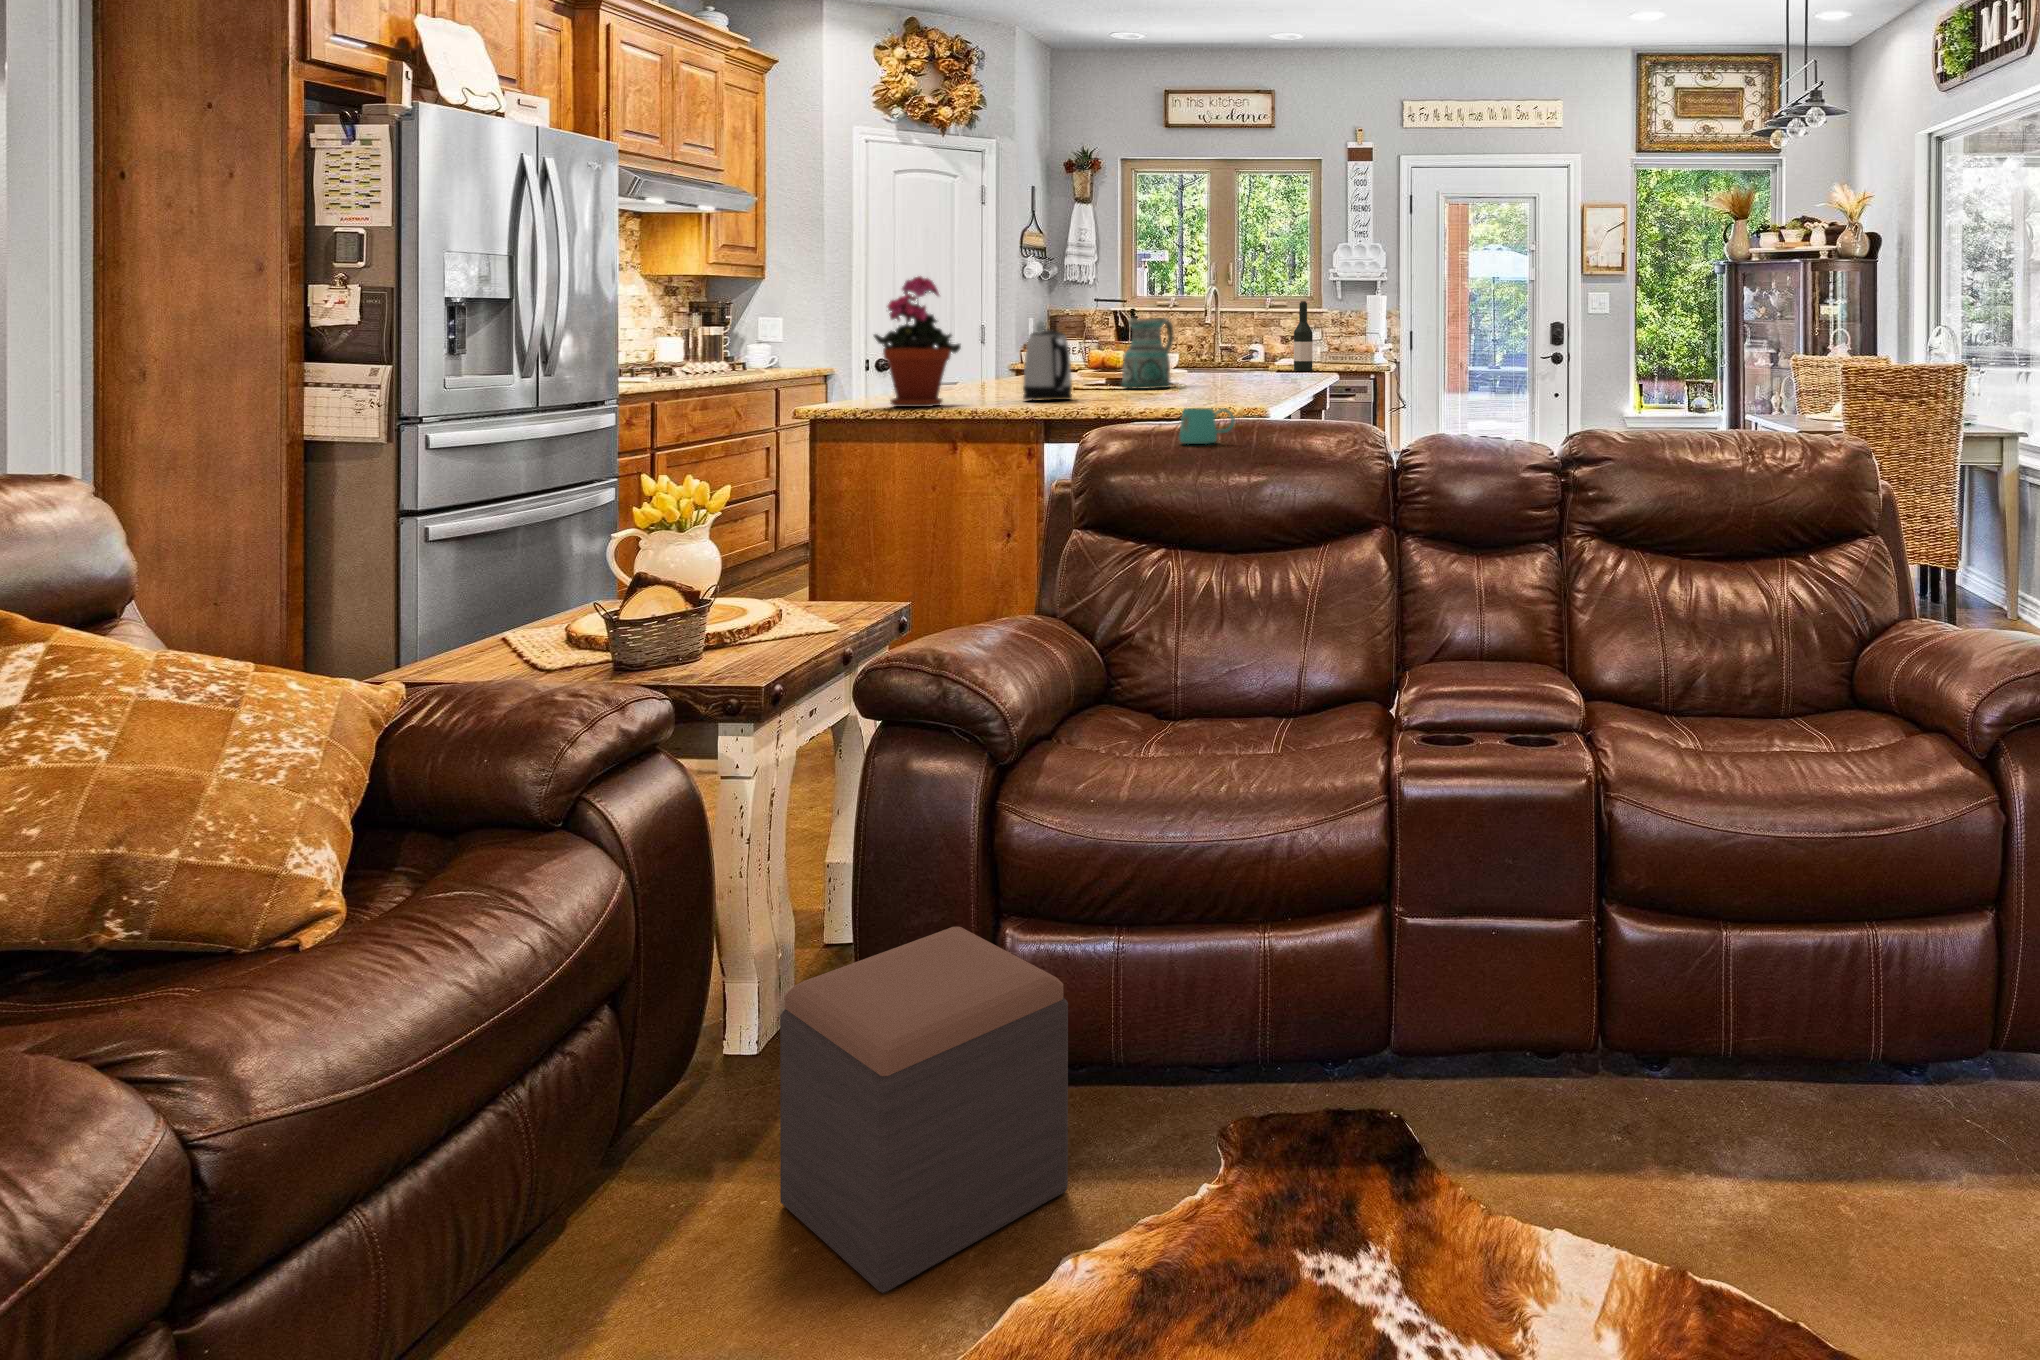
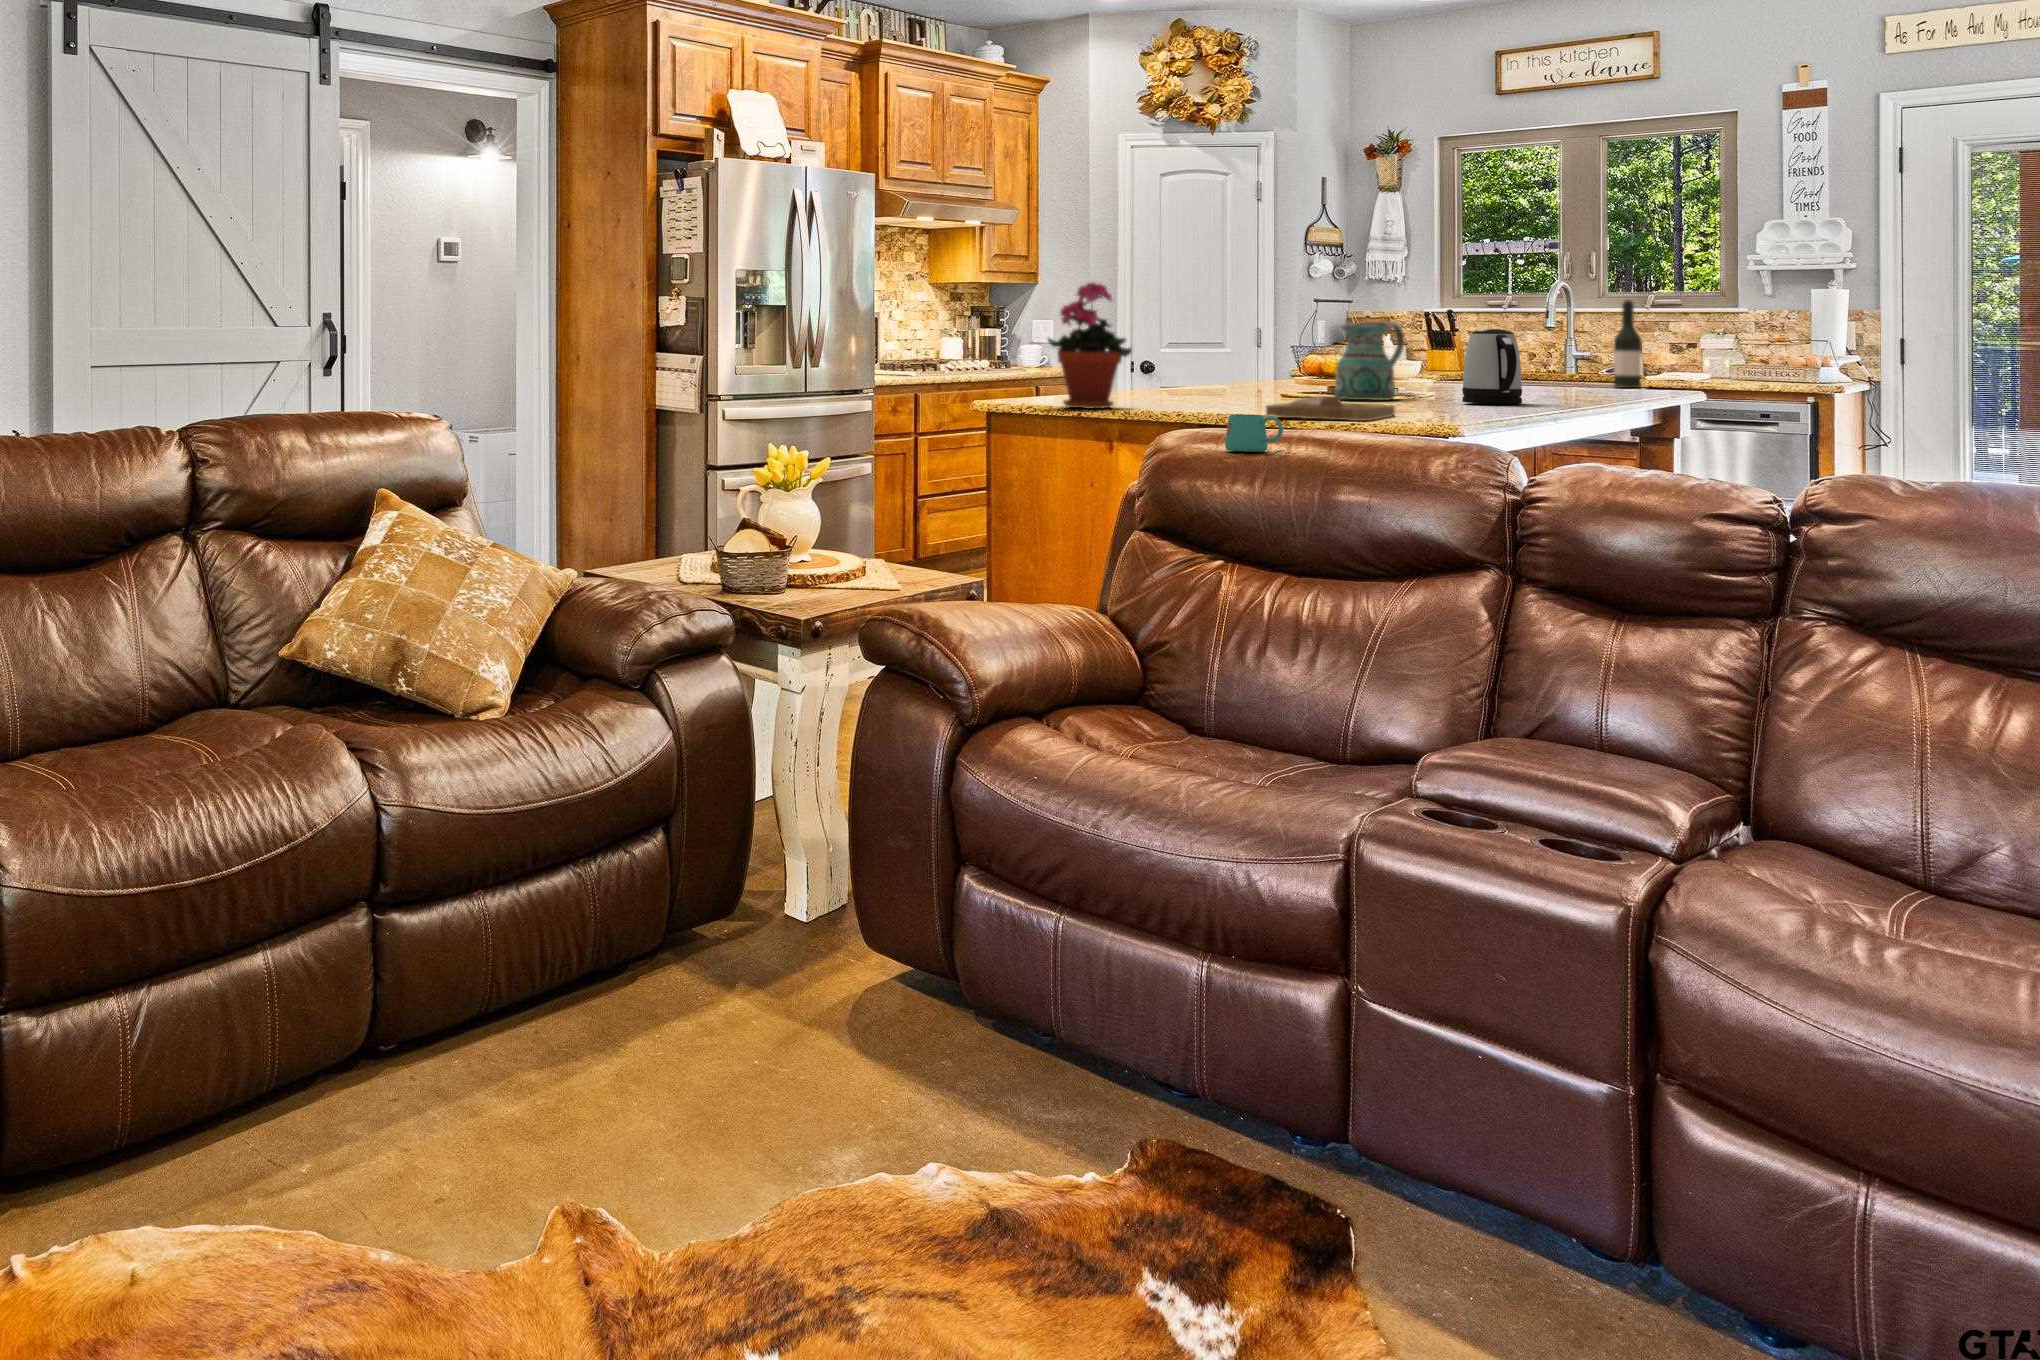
kettle: present [1023,330,1072,401] -> present [1462,329,1522,404]
tray: none [1119,386,1213,408] -> present [1266,396,1395,421]
footstool: present [780,927,1068,1294] -> none [753,840,953,1089]

